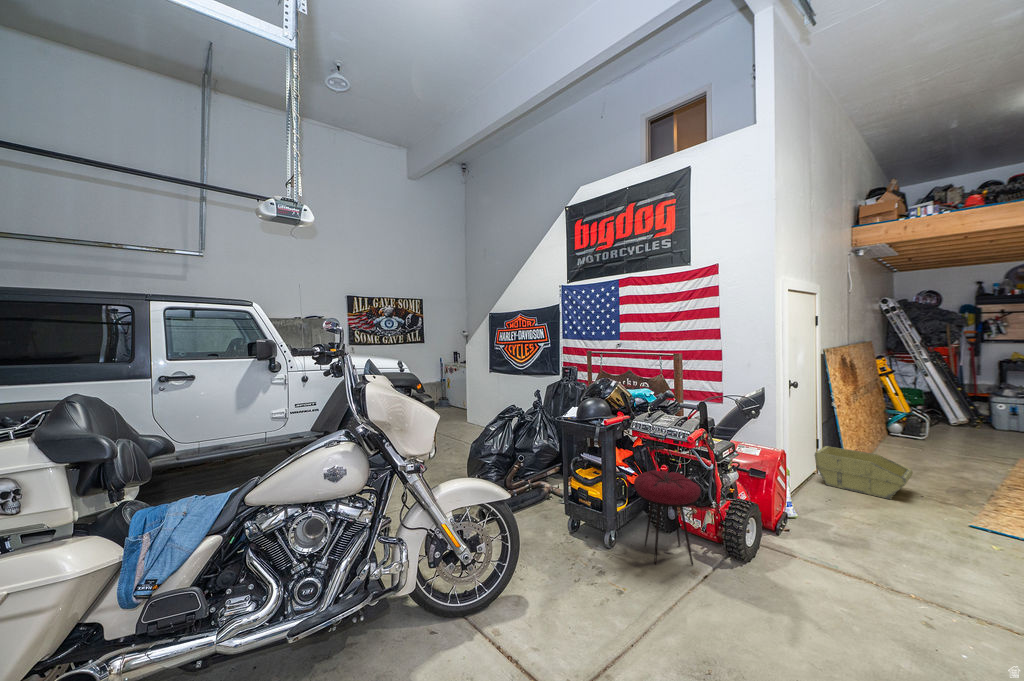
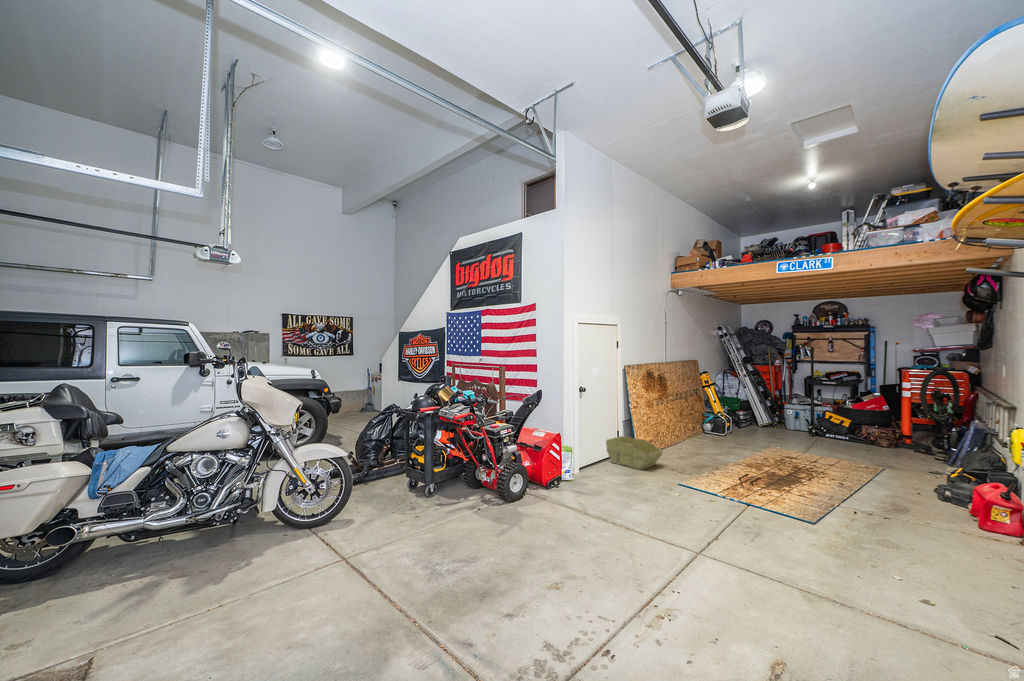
stool: present [634,470,701,565] -> none [439,445,479,503]

